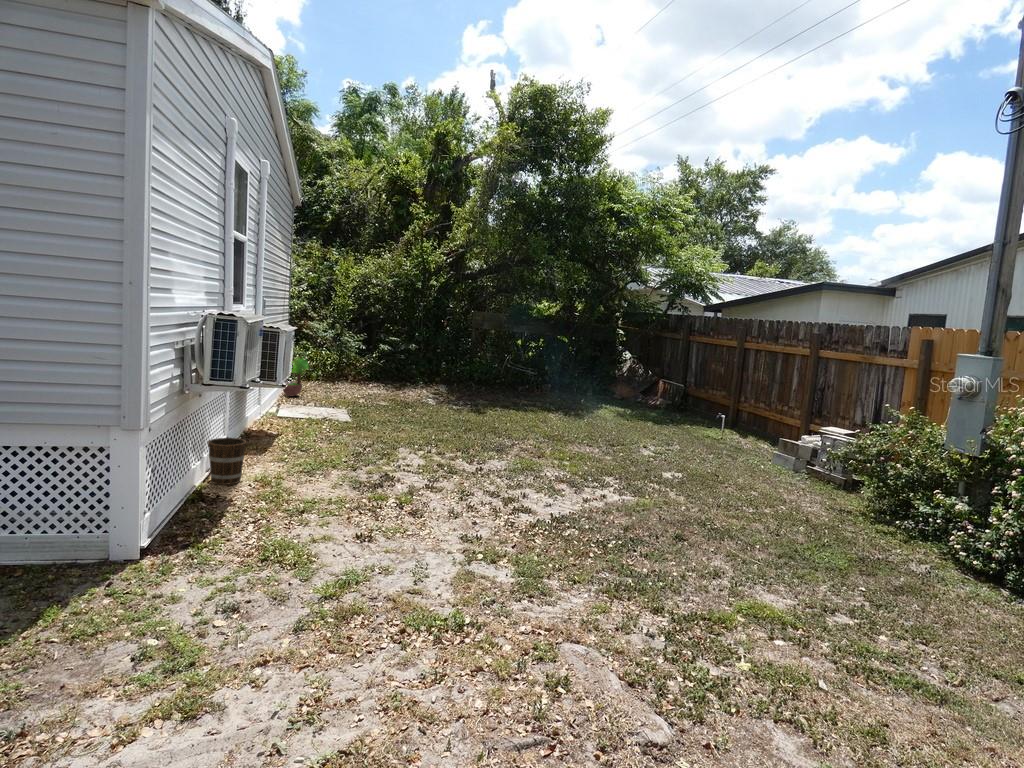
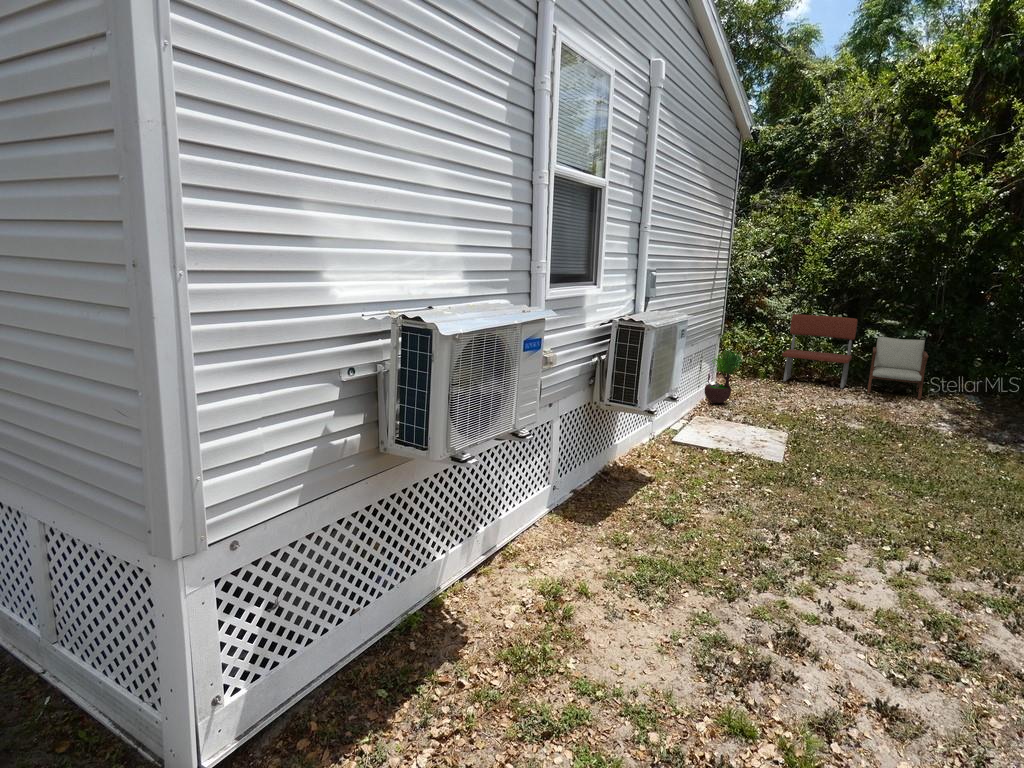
bench: none [328,334,375,385] -> present [782,314,858,389]
lounge chair: none [384,349,418,389] -> present [867,337,929,399]
bucket: present [208,438,246,485] -> none [472,509,532,594]

